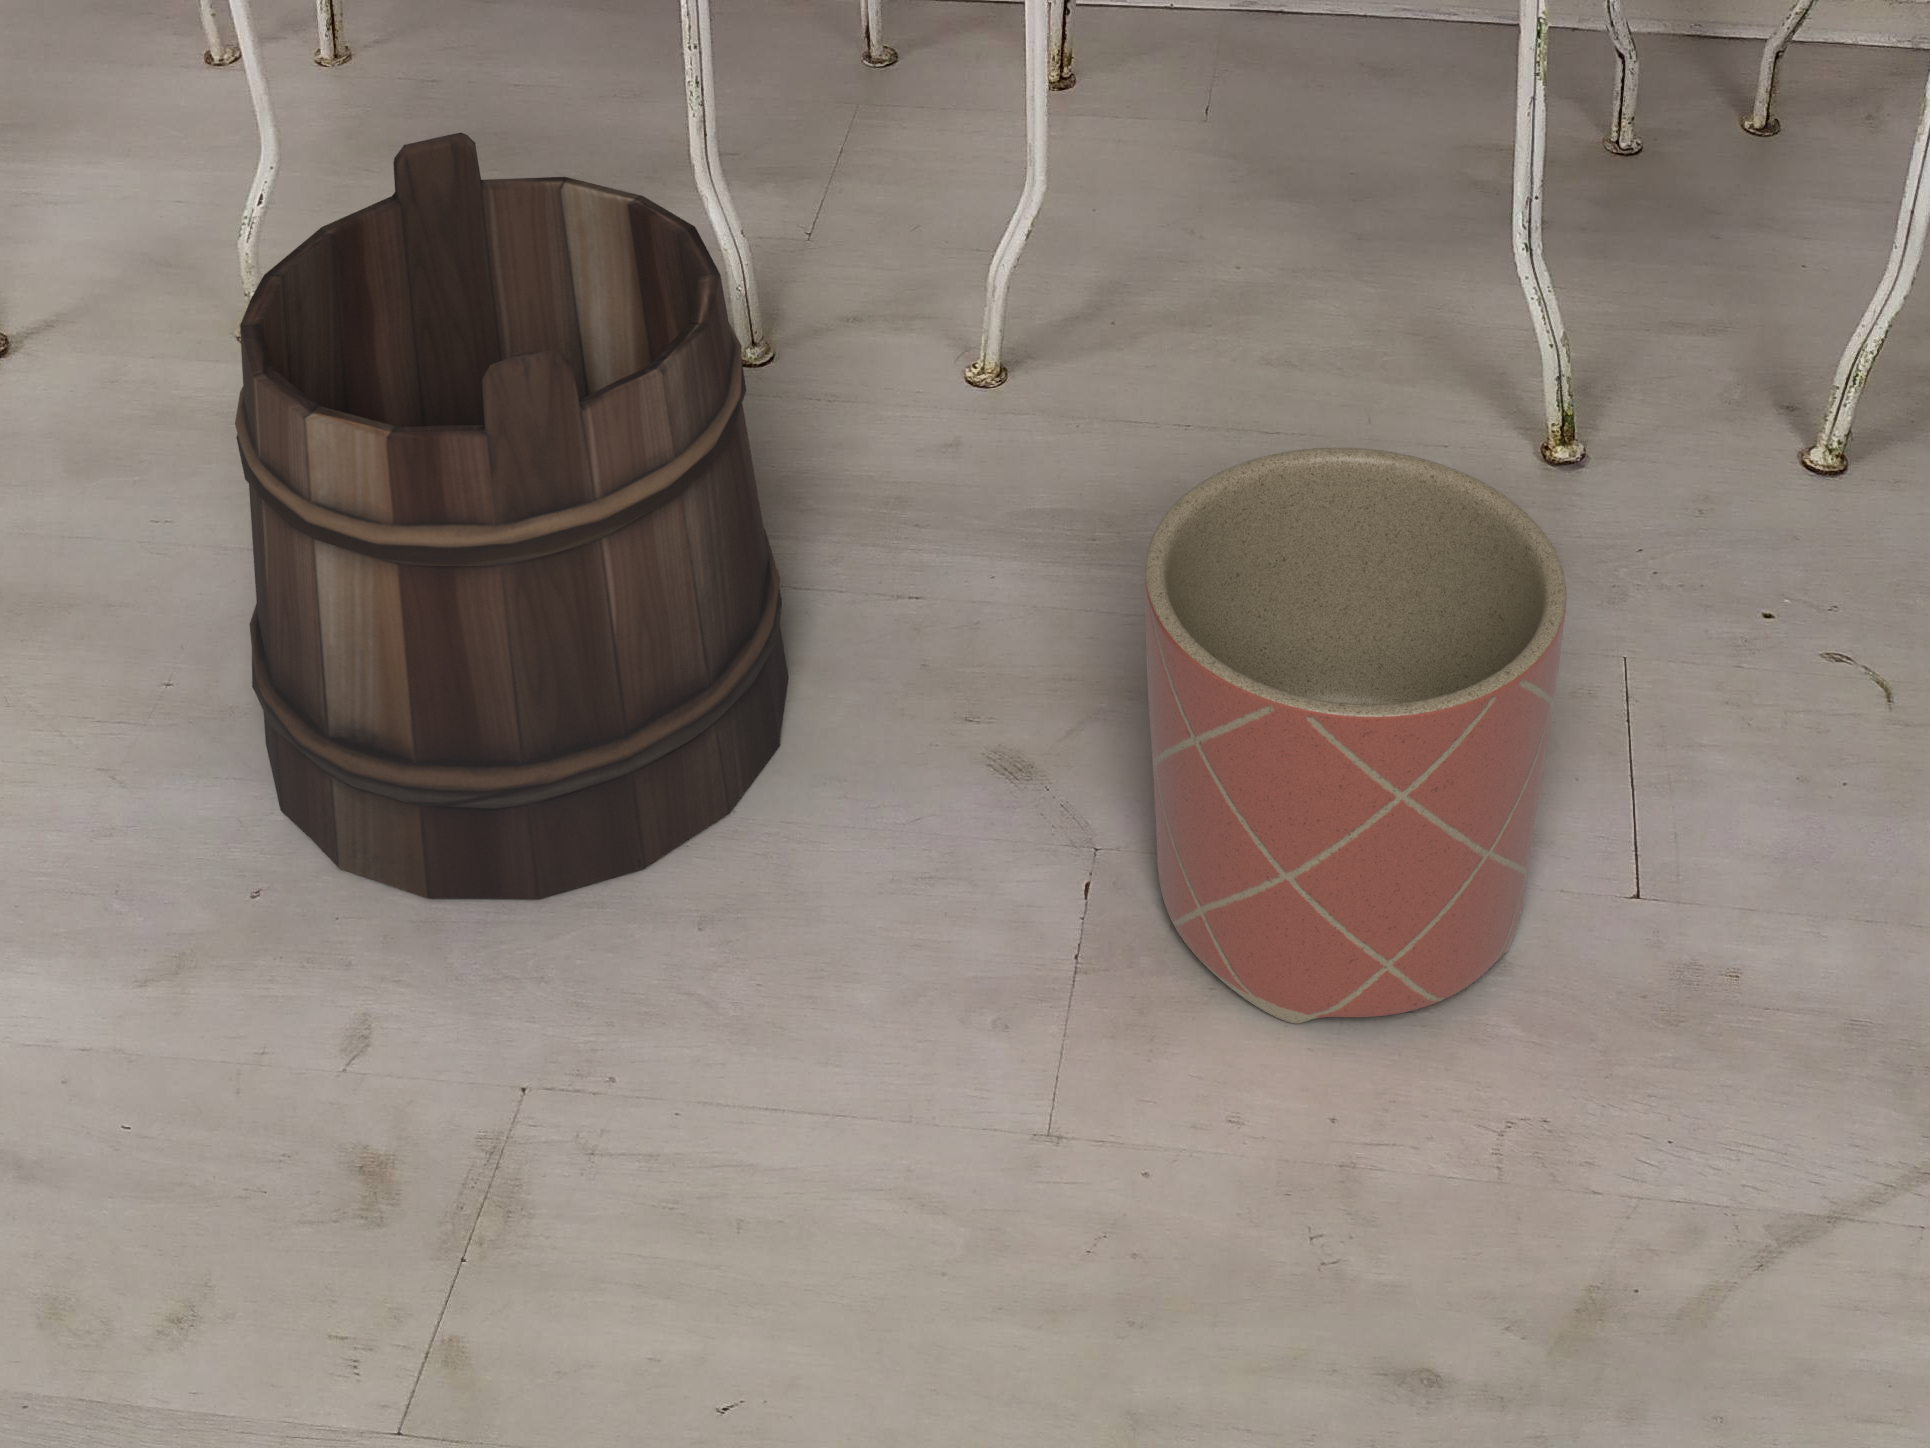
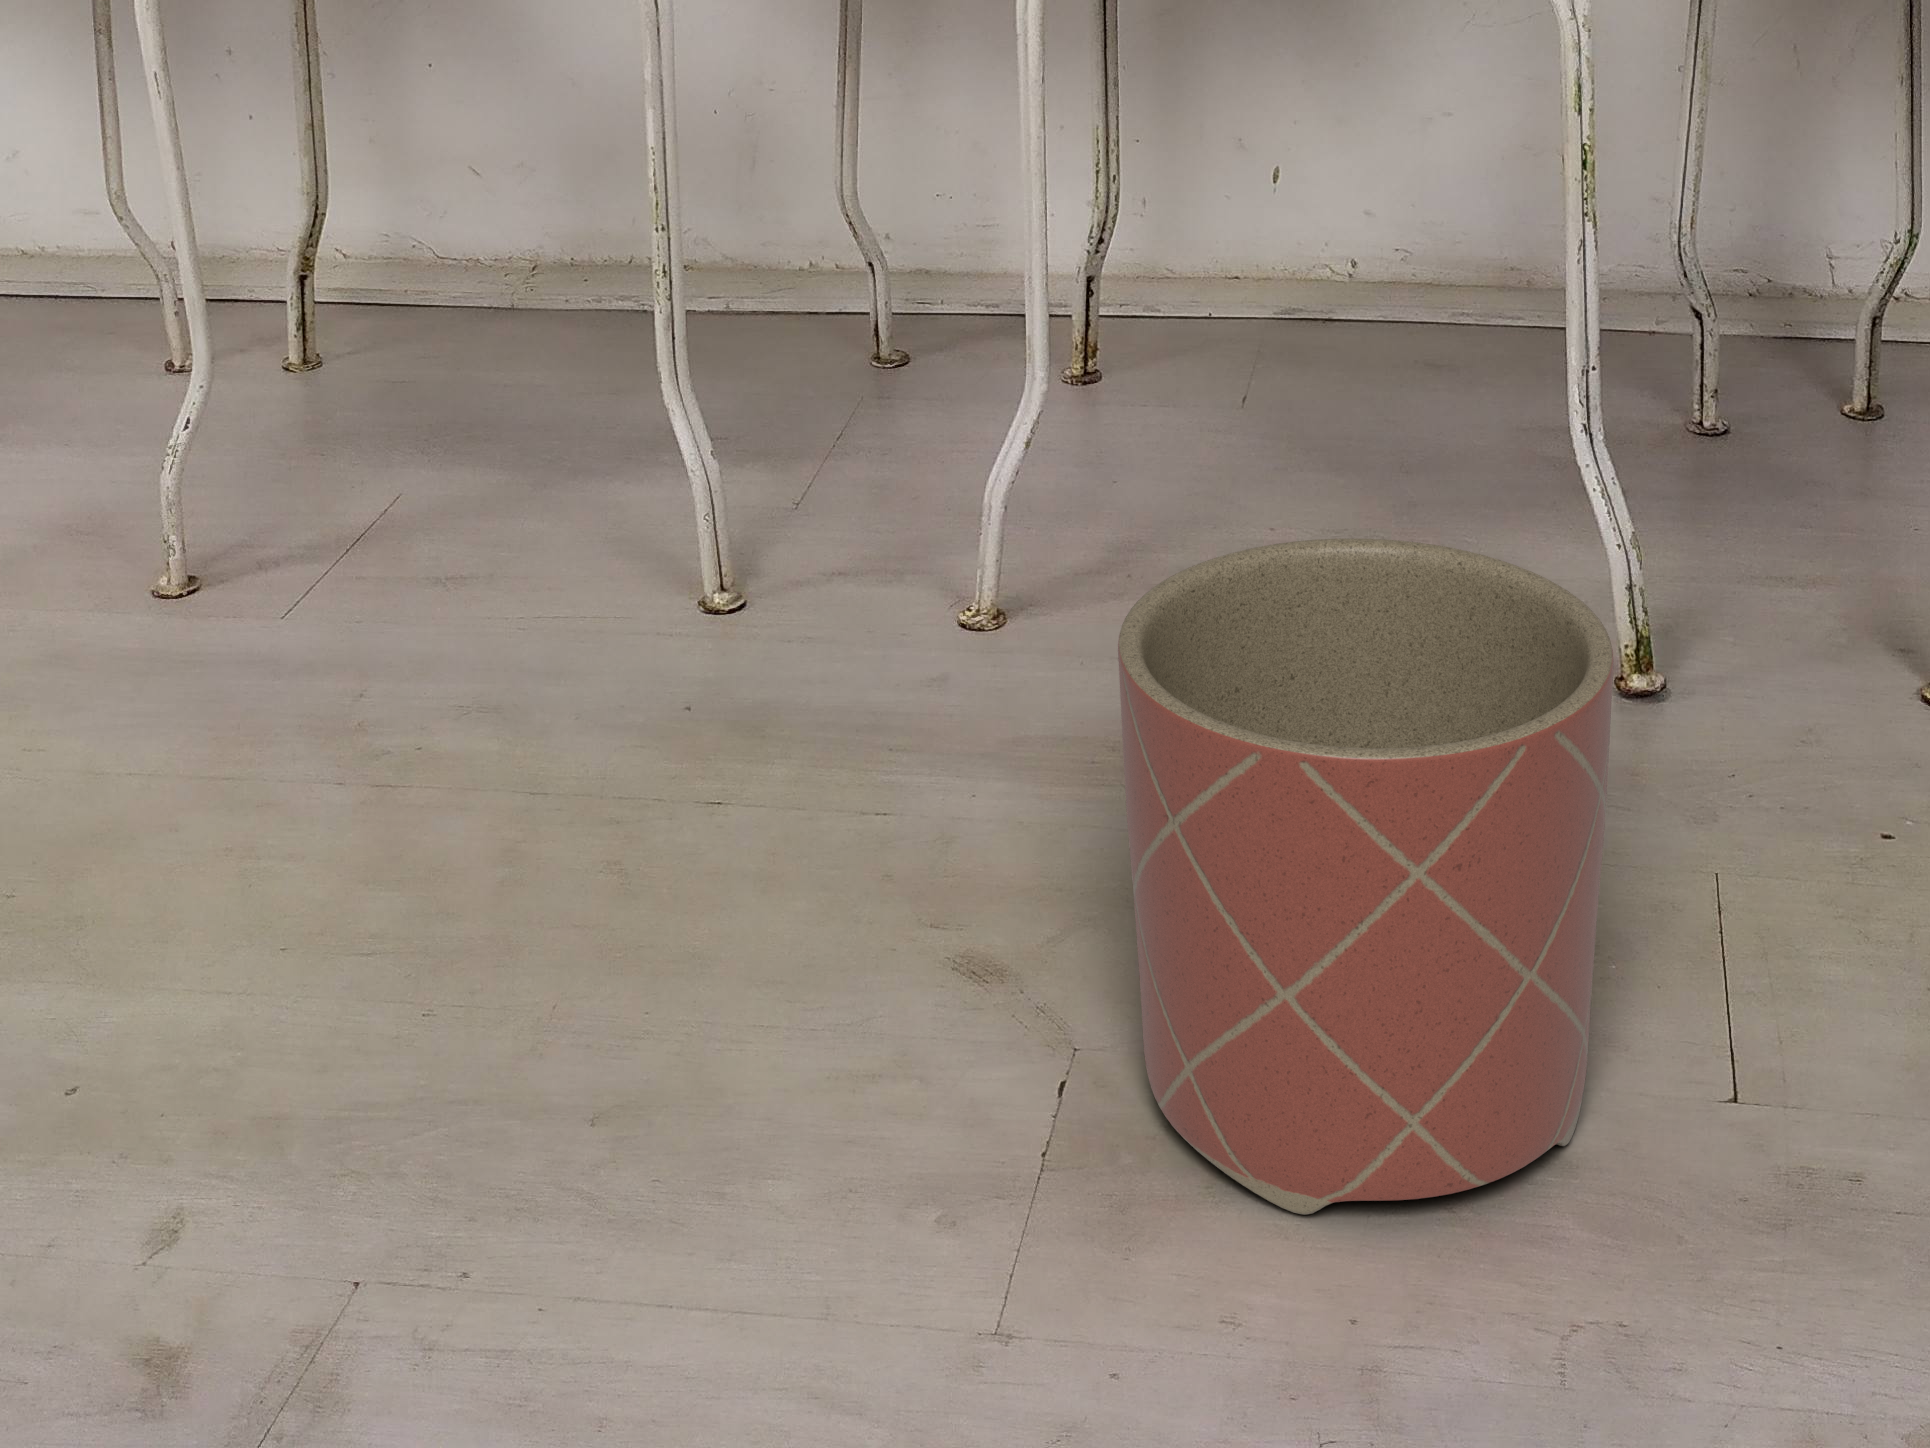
bucket: present [235,133,788,899] -> none [104,225,728,1087]

